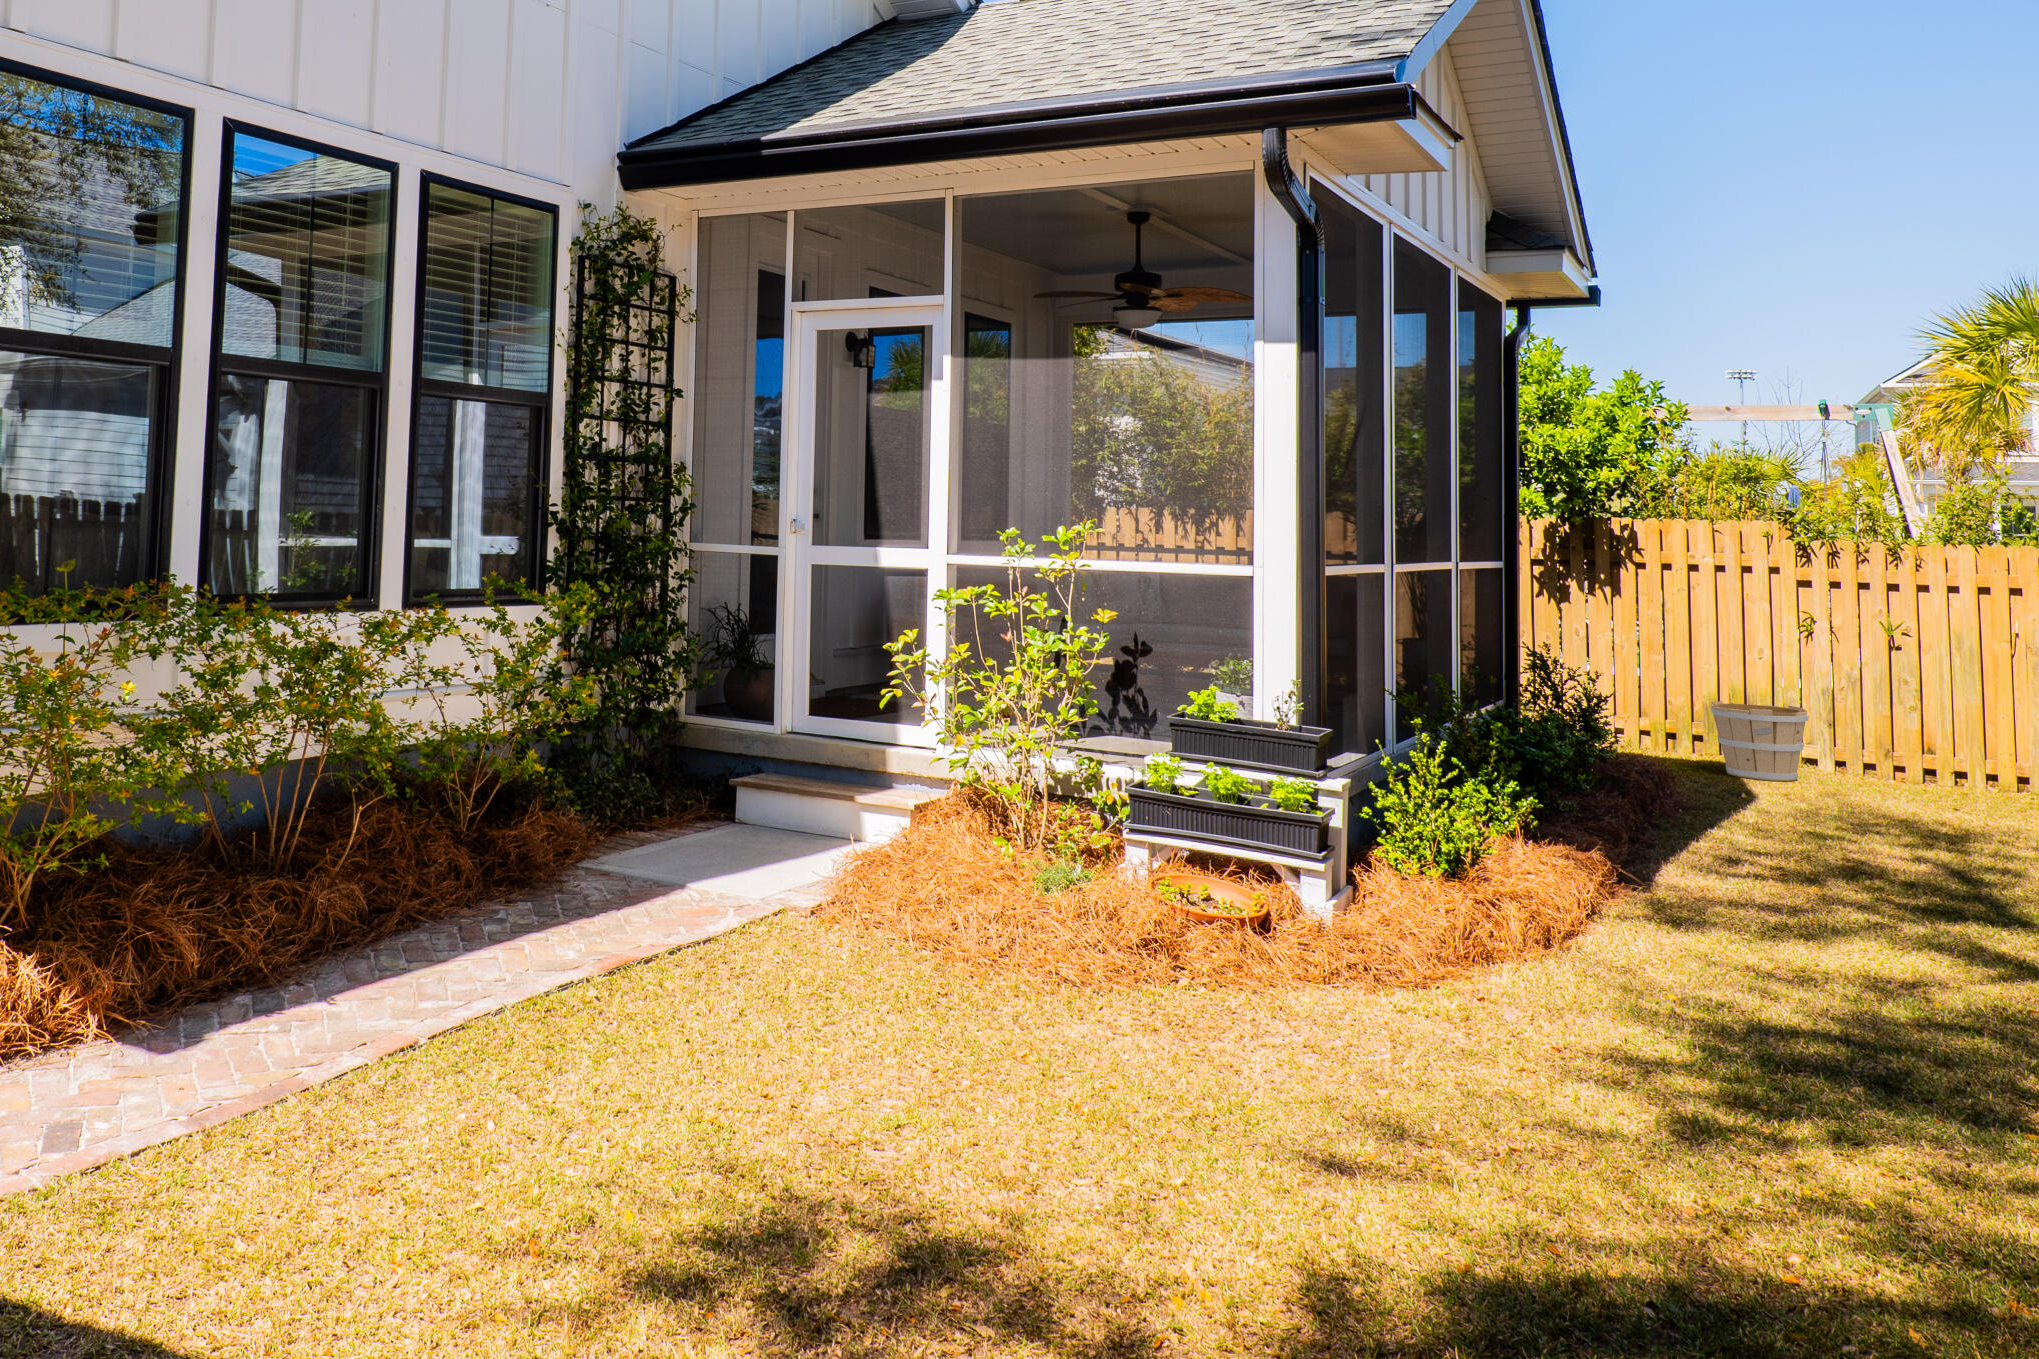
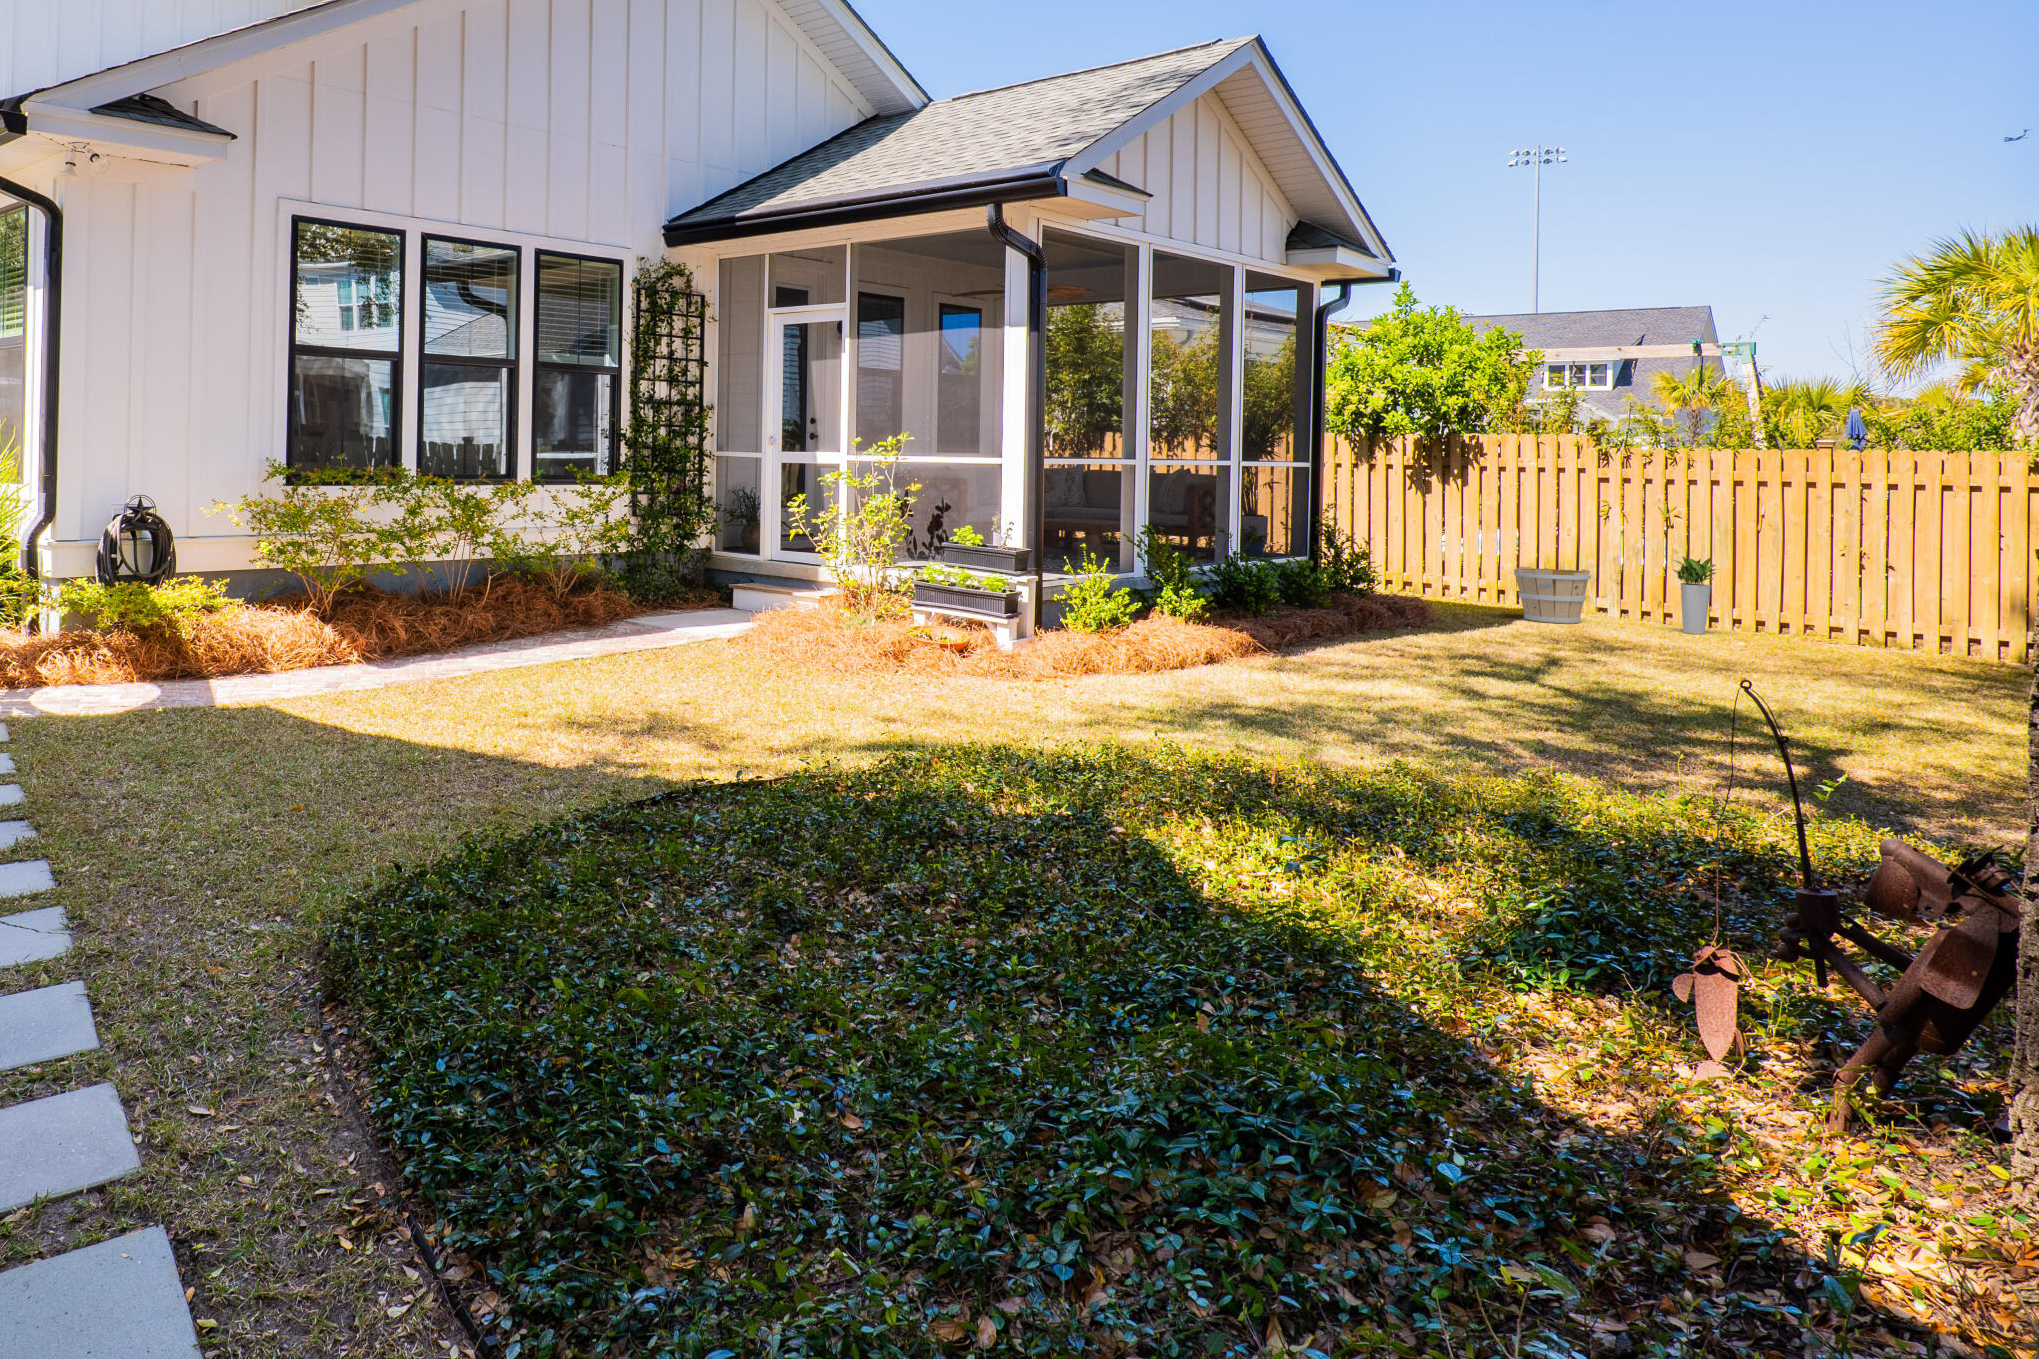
planter: none [1910,691,1974,796] -> present [1674,557,1716,634]

